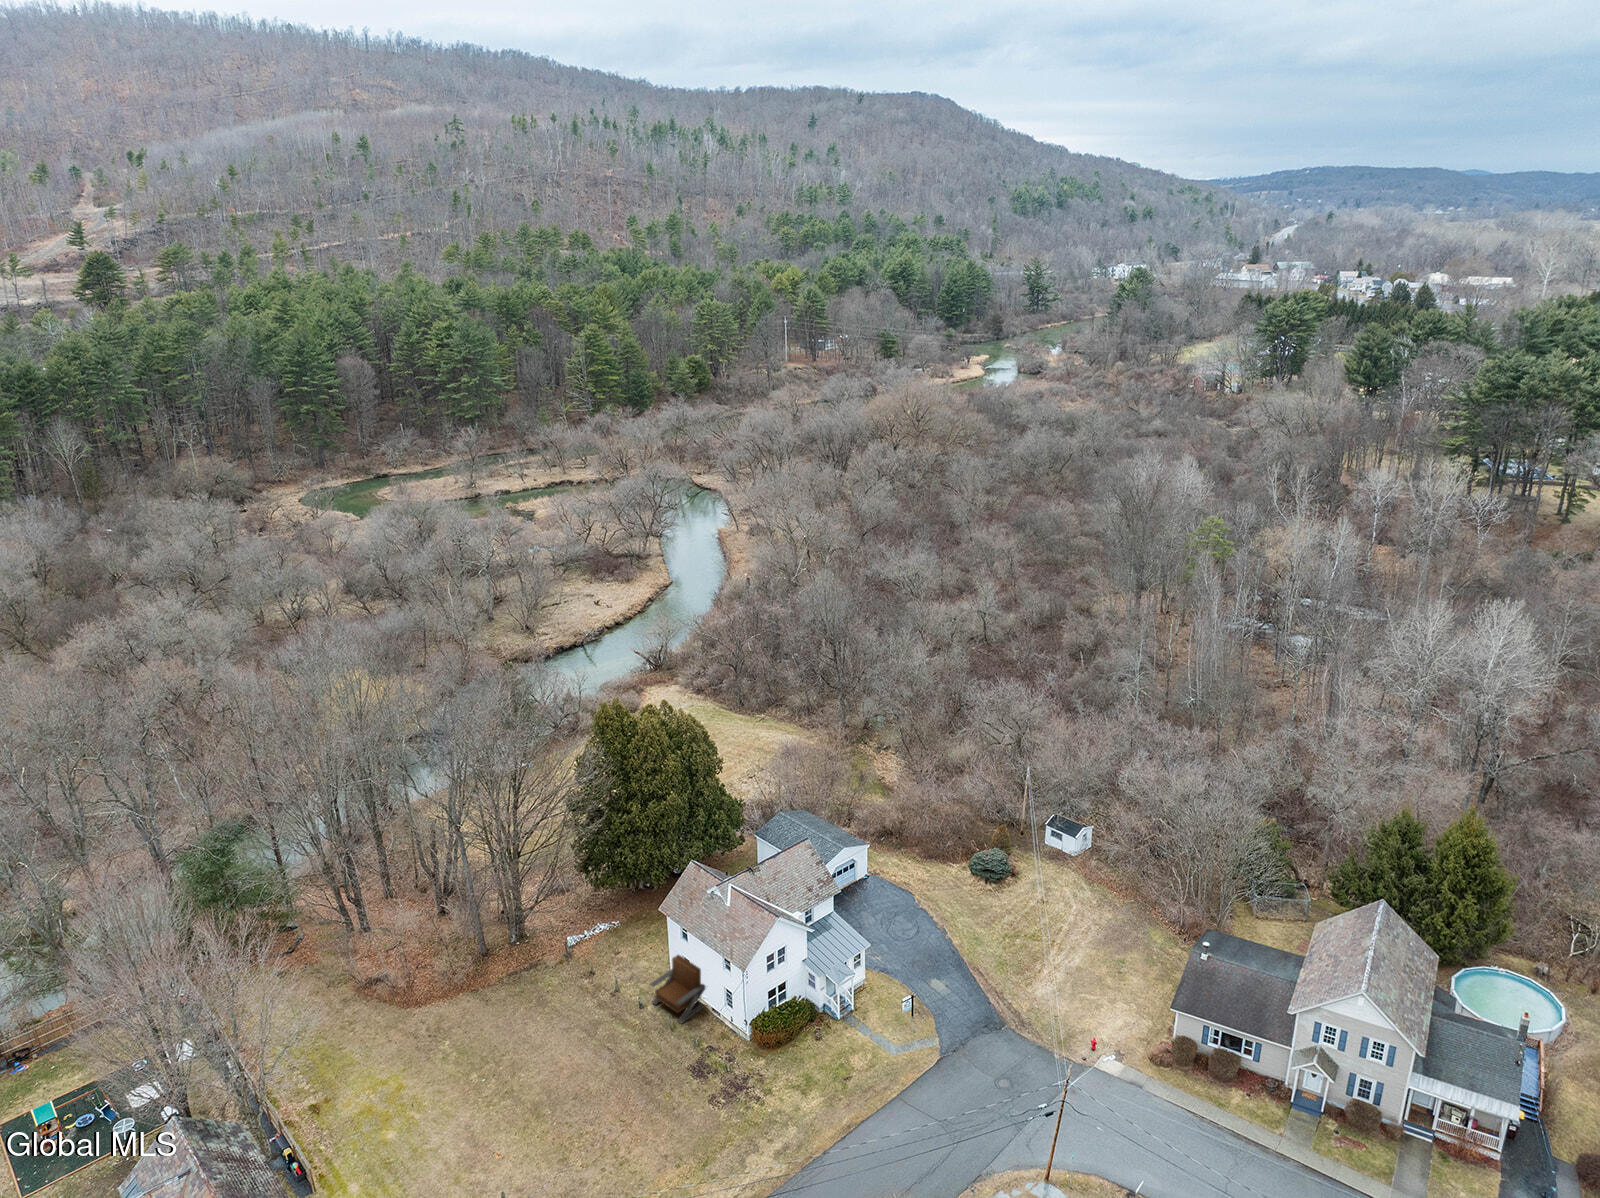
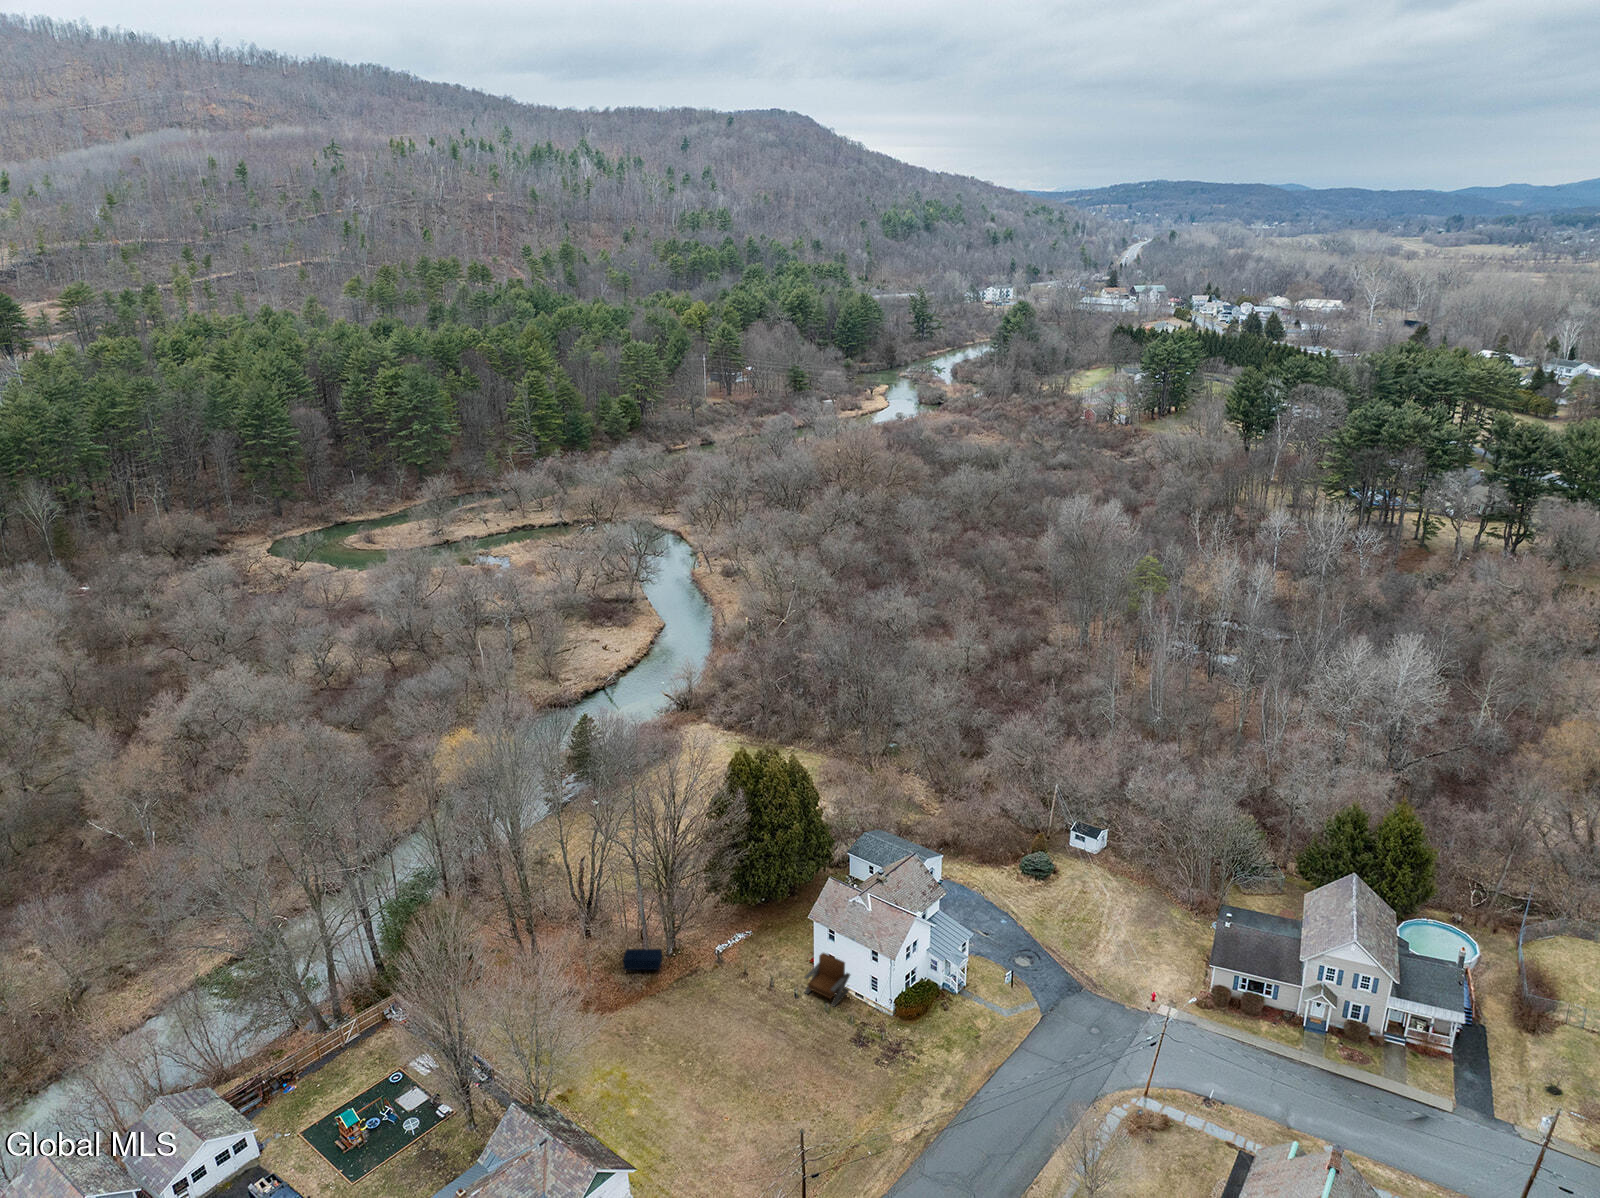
bench: none [447,933,499,965] -> present [623,949,662,973]

